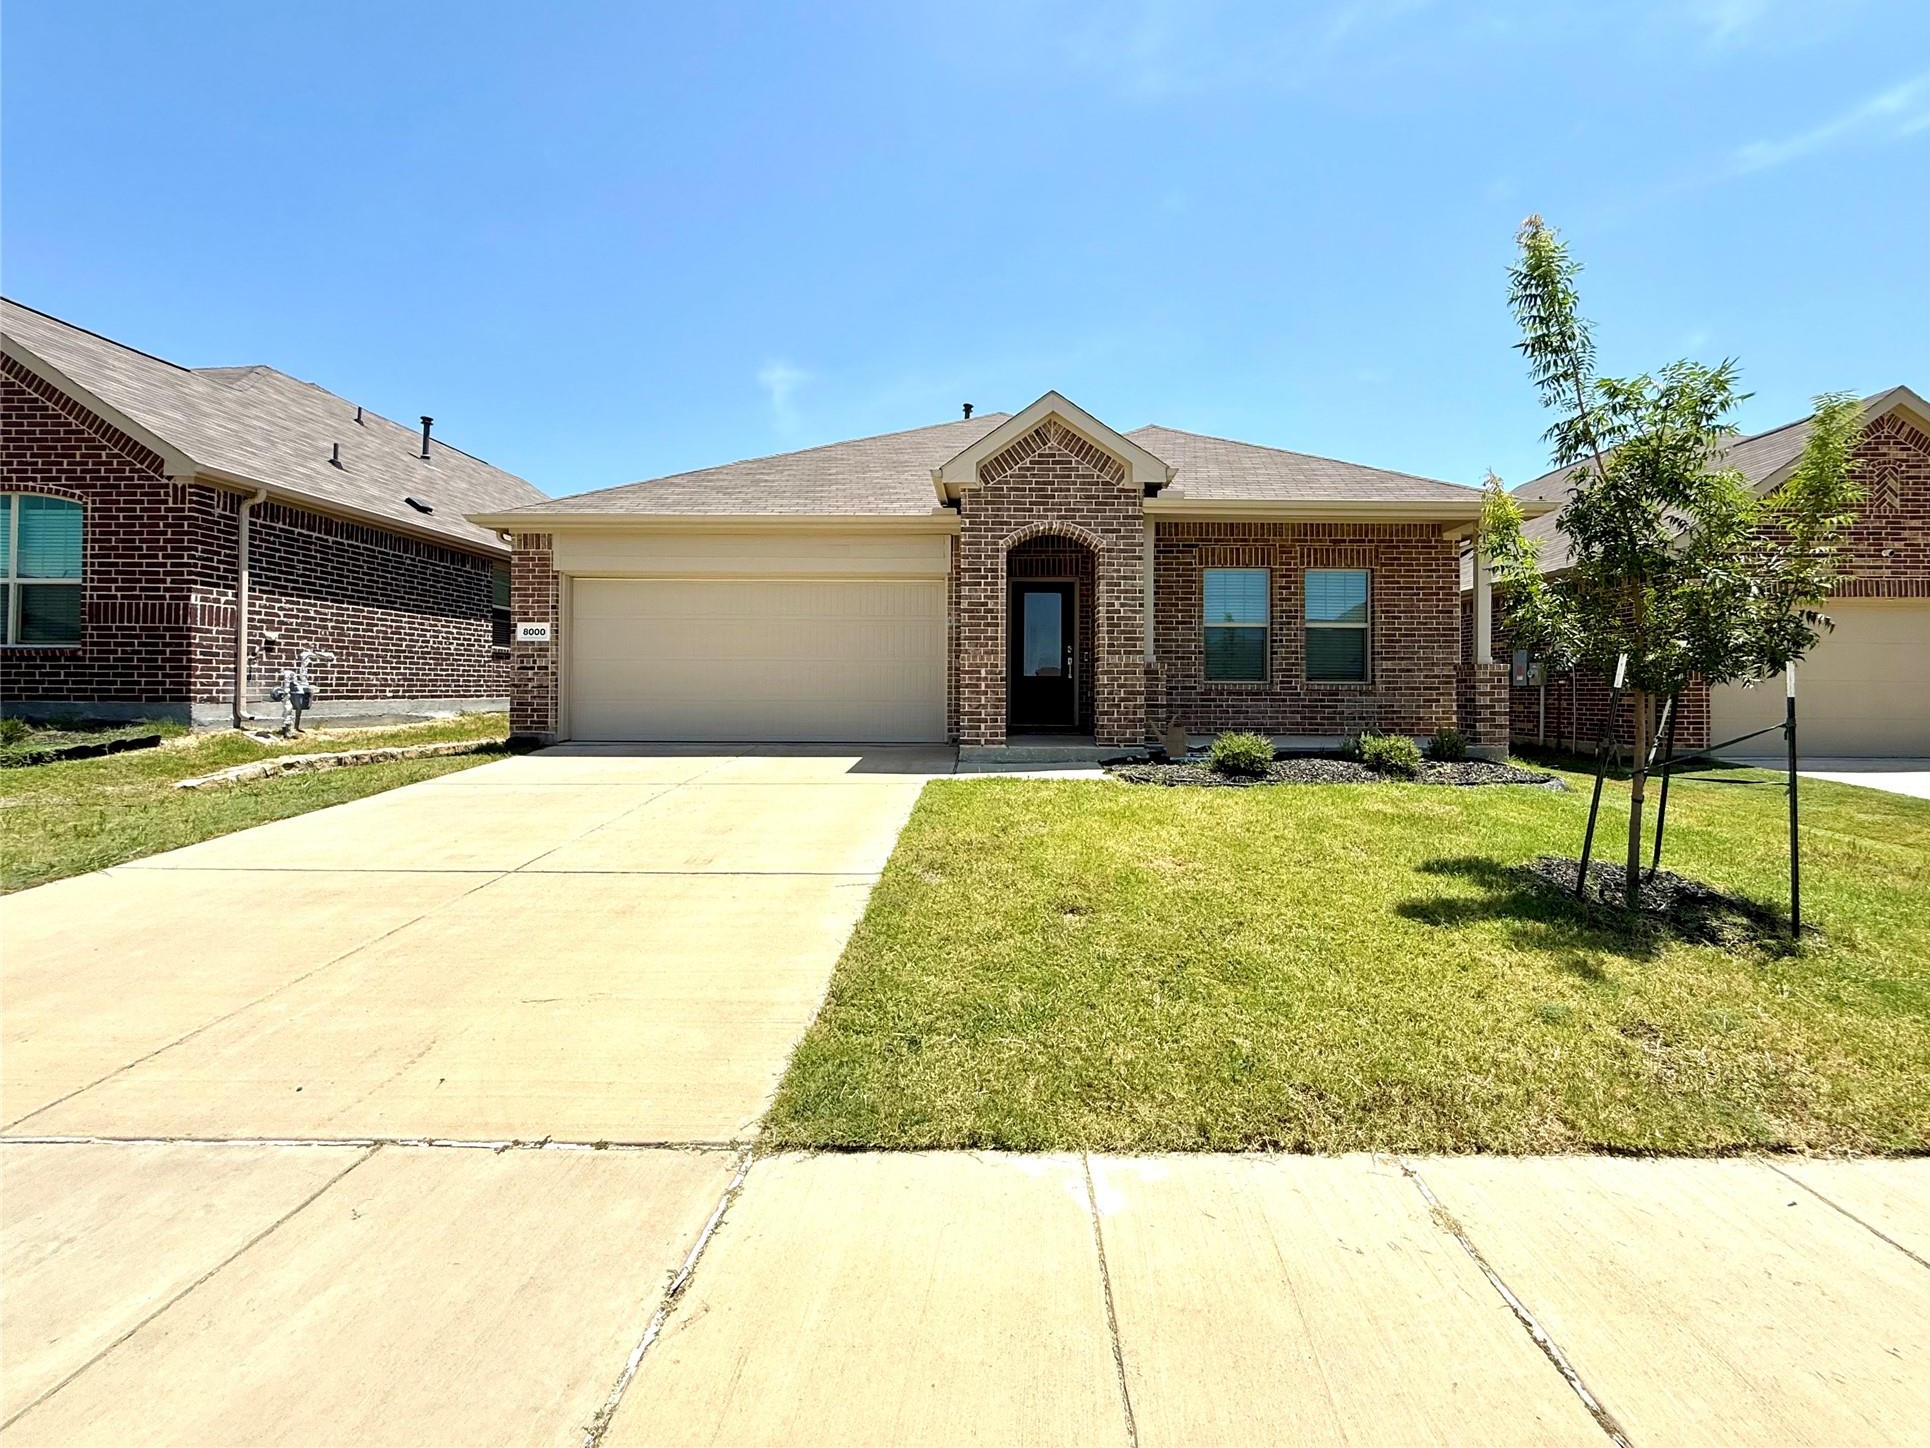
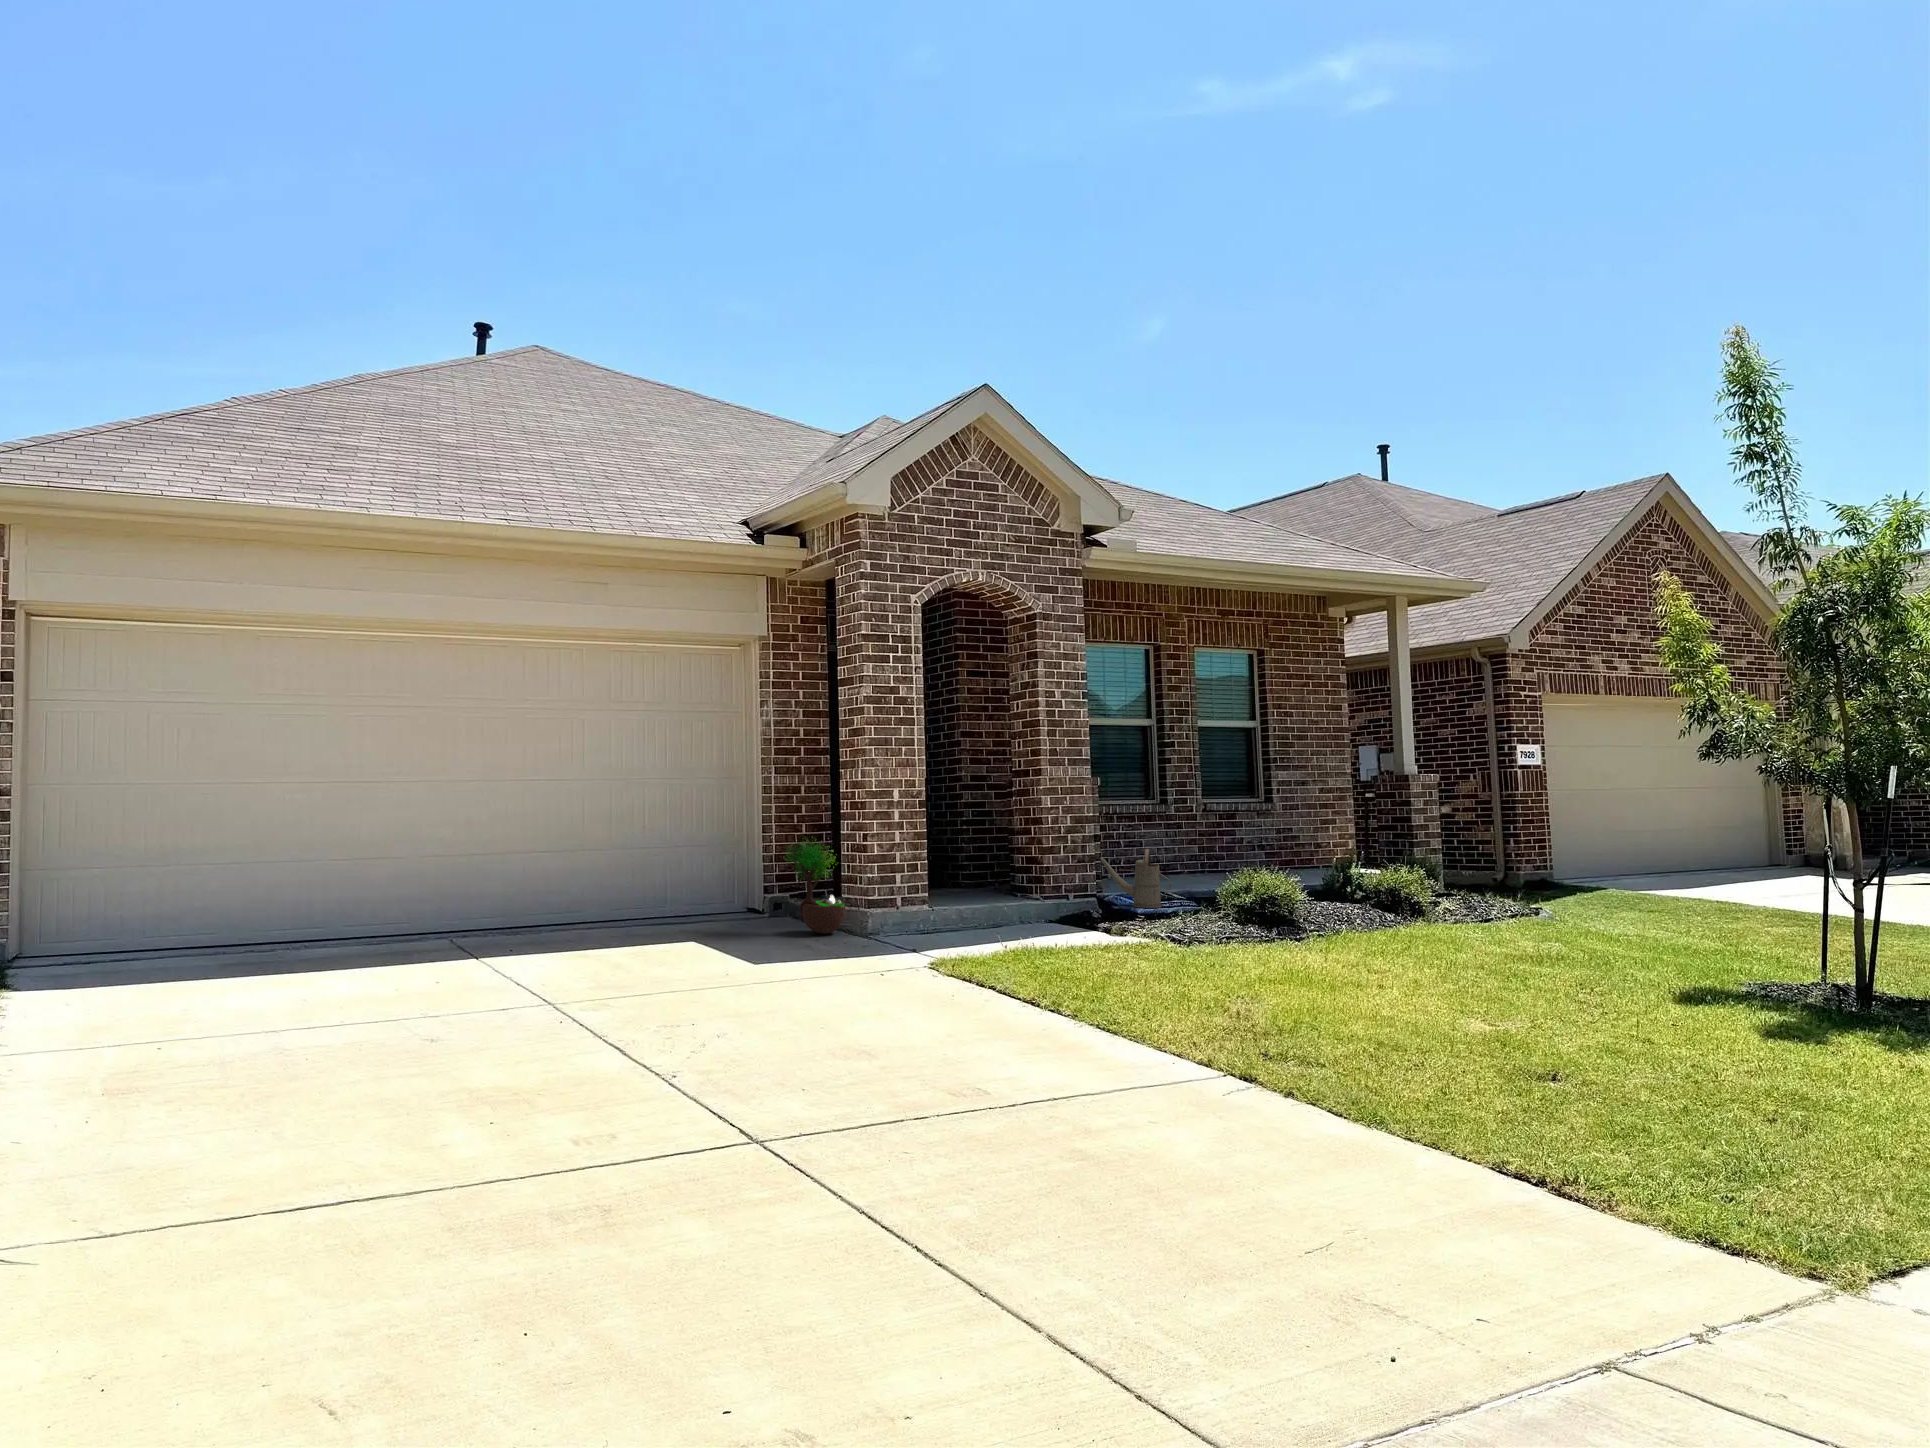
potted tree: none [921,695,957,759] -> present [785,836,846,934]

